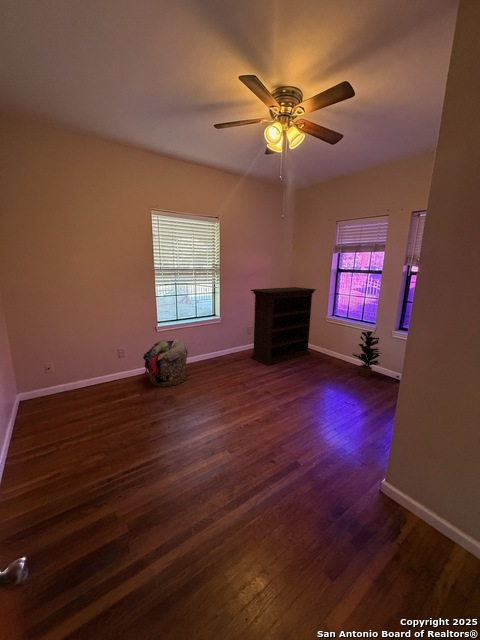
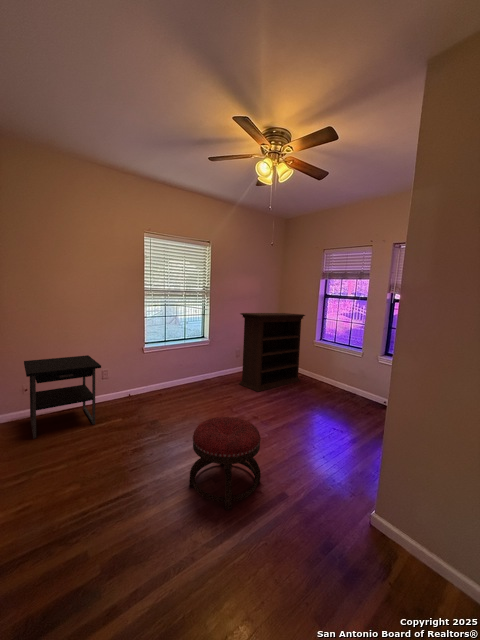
potted plant: present [352,332,380,377] -> none [343,356,373,402]
nightstand: none [46,336,117,416] -> present [24,355,101,439]
laundry basket: present [143,338,188,387] -> none [127,360,175,411]
ottoman: none [201,403,268,494] -> present [189,417,261,510]

